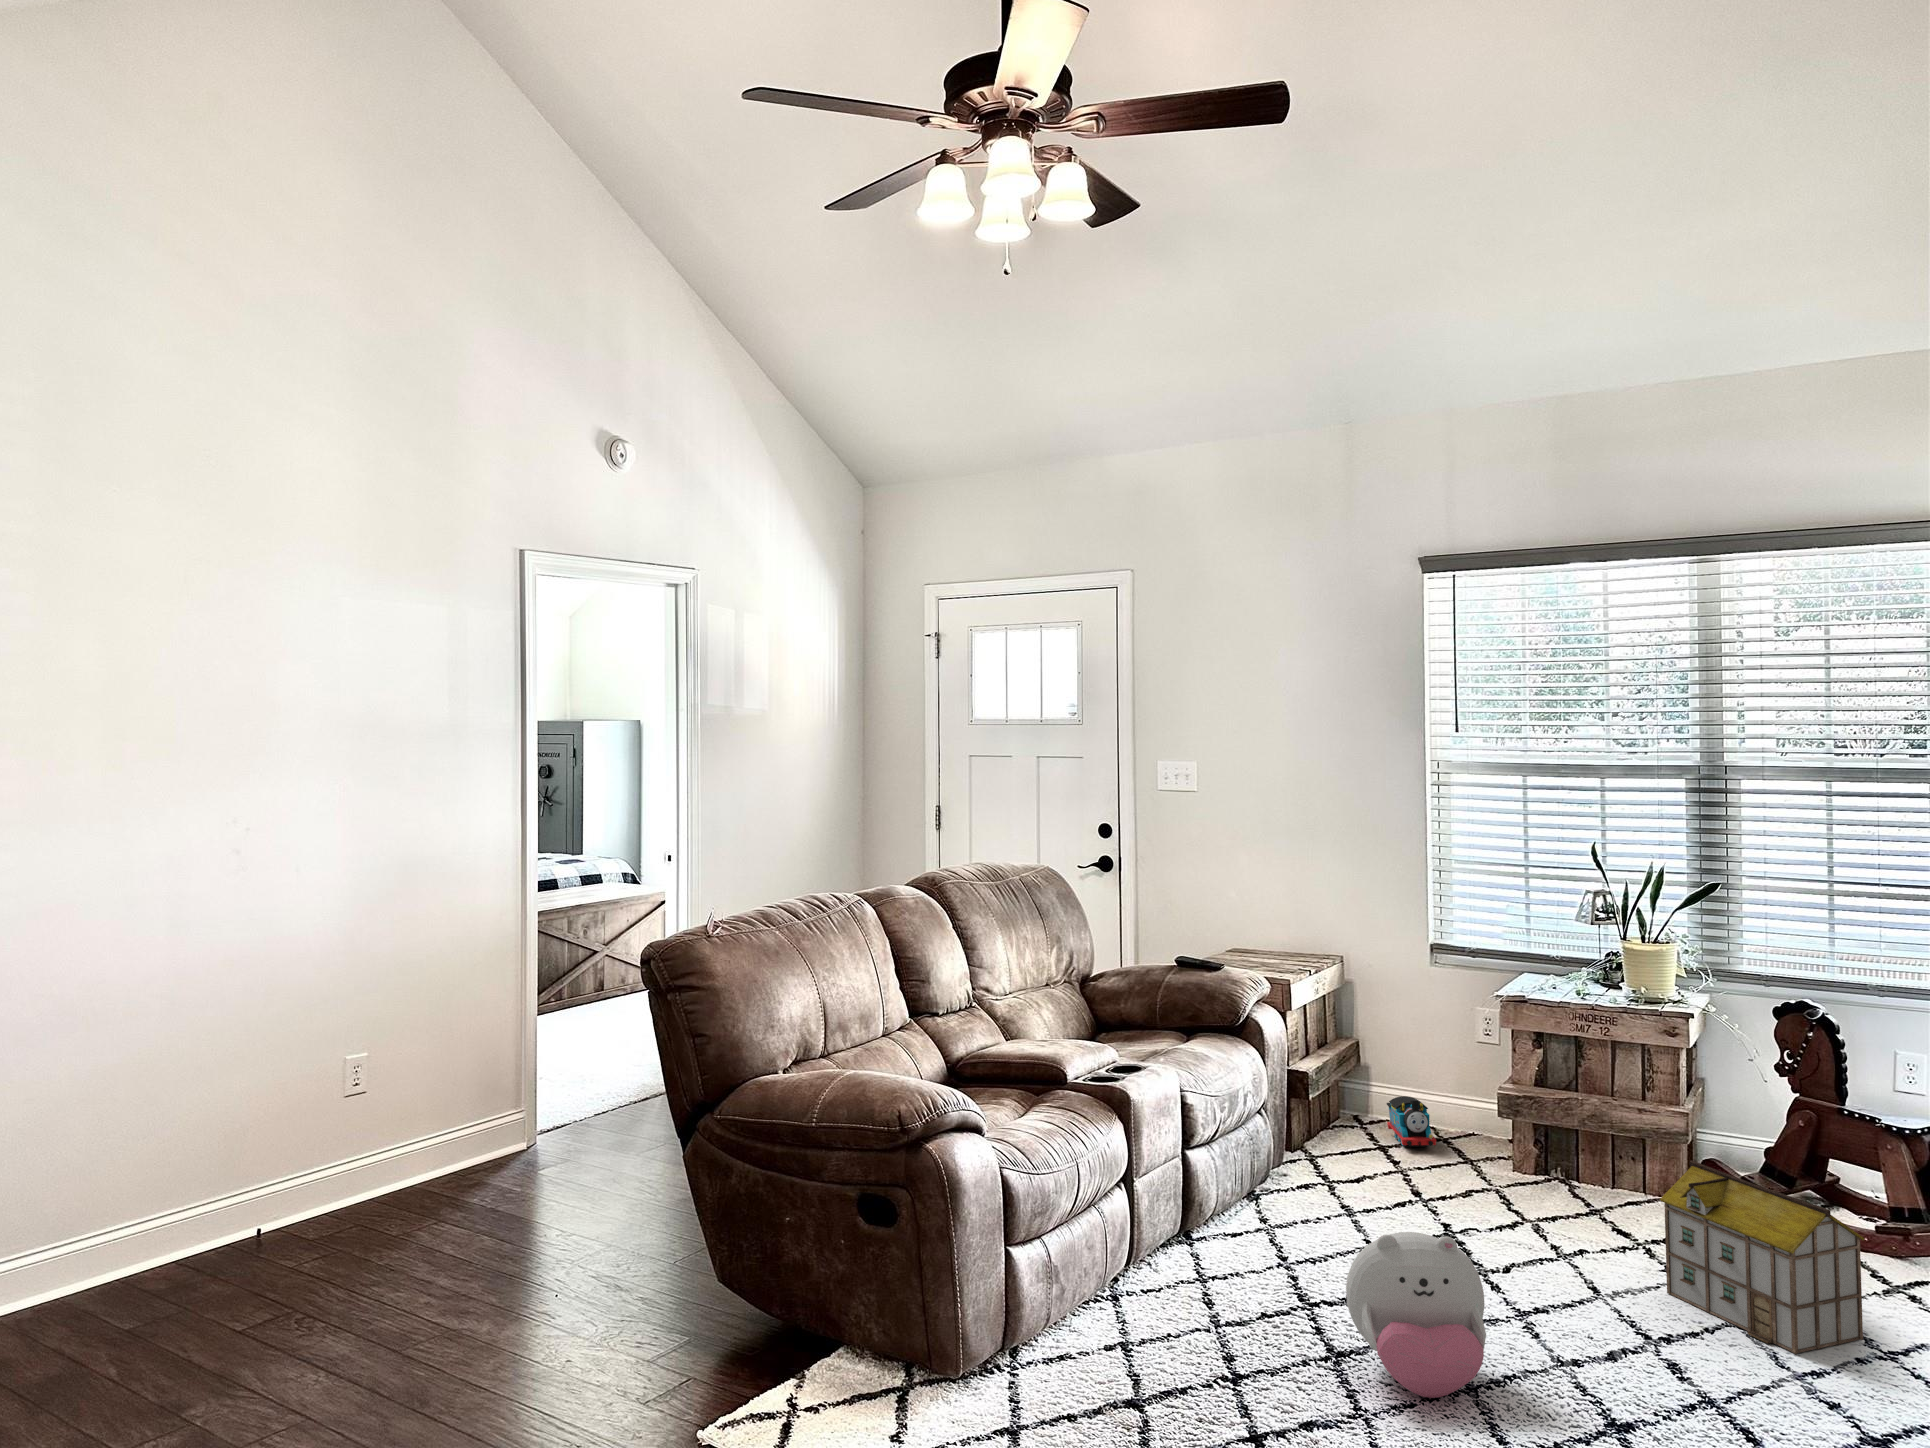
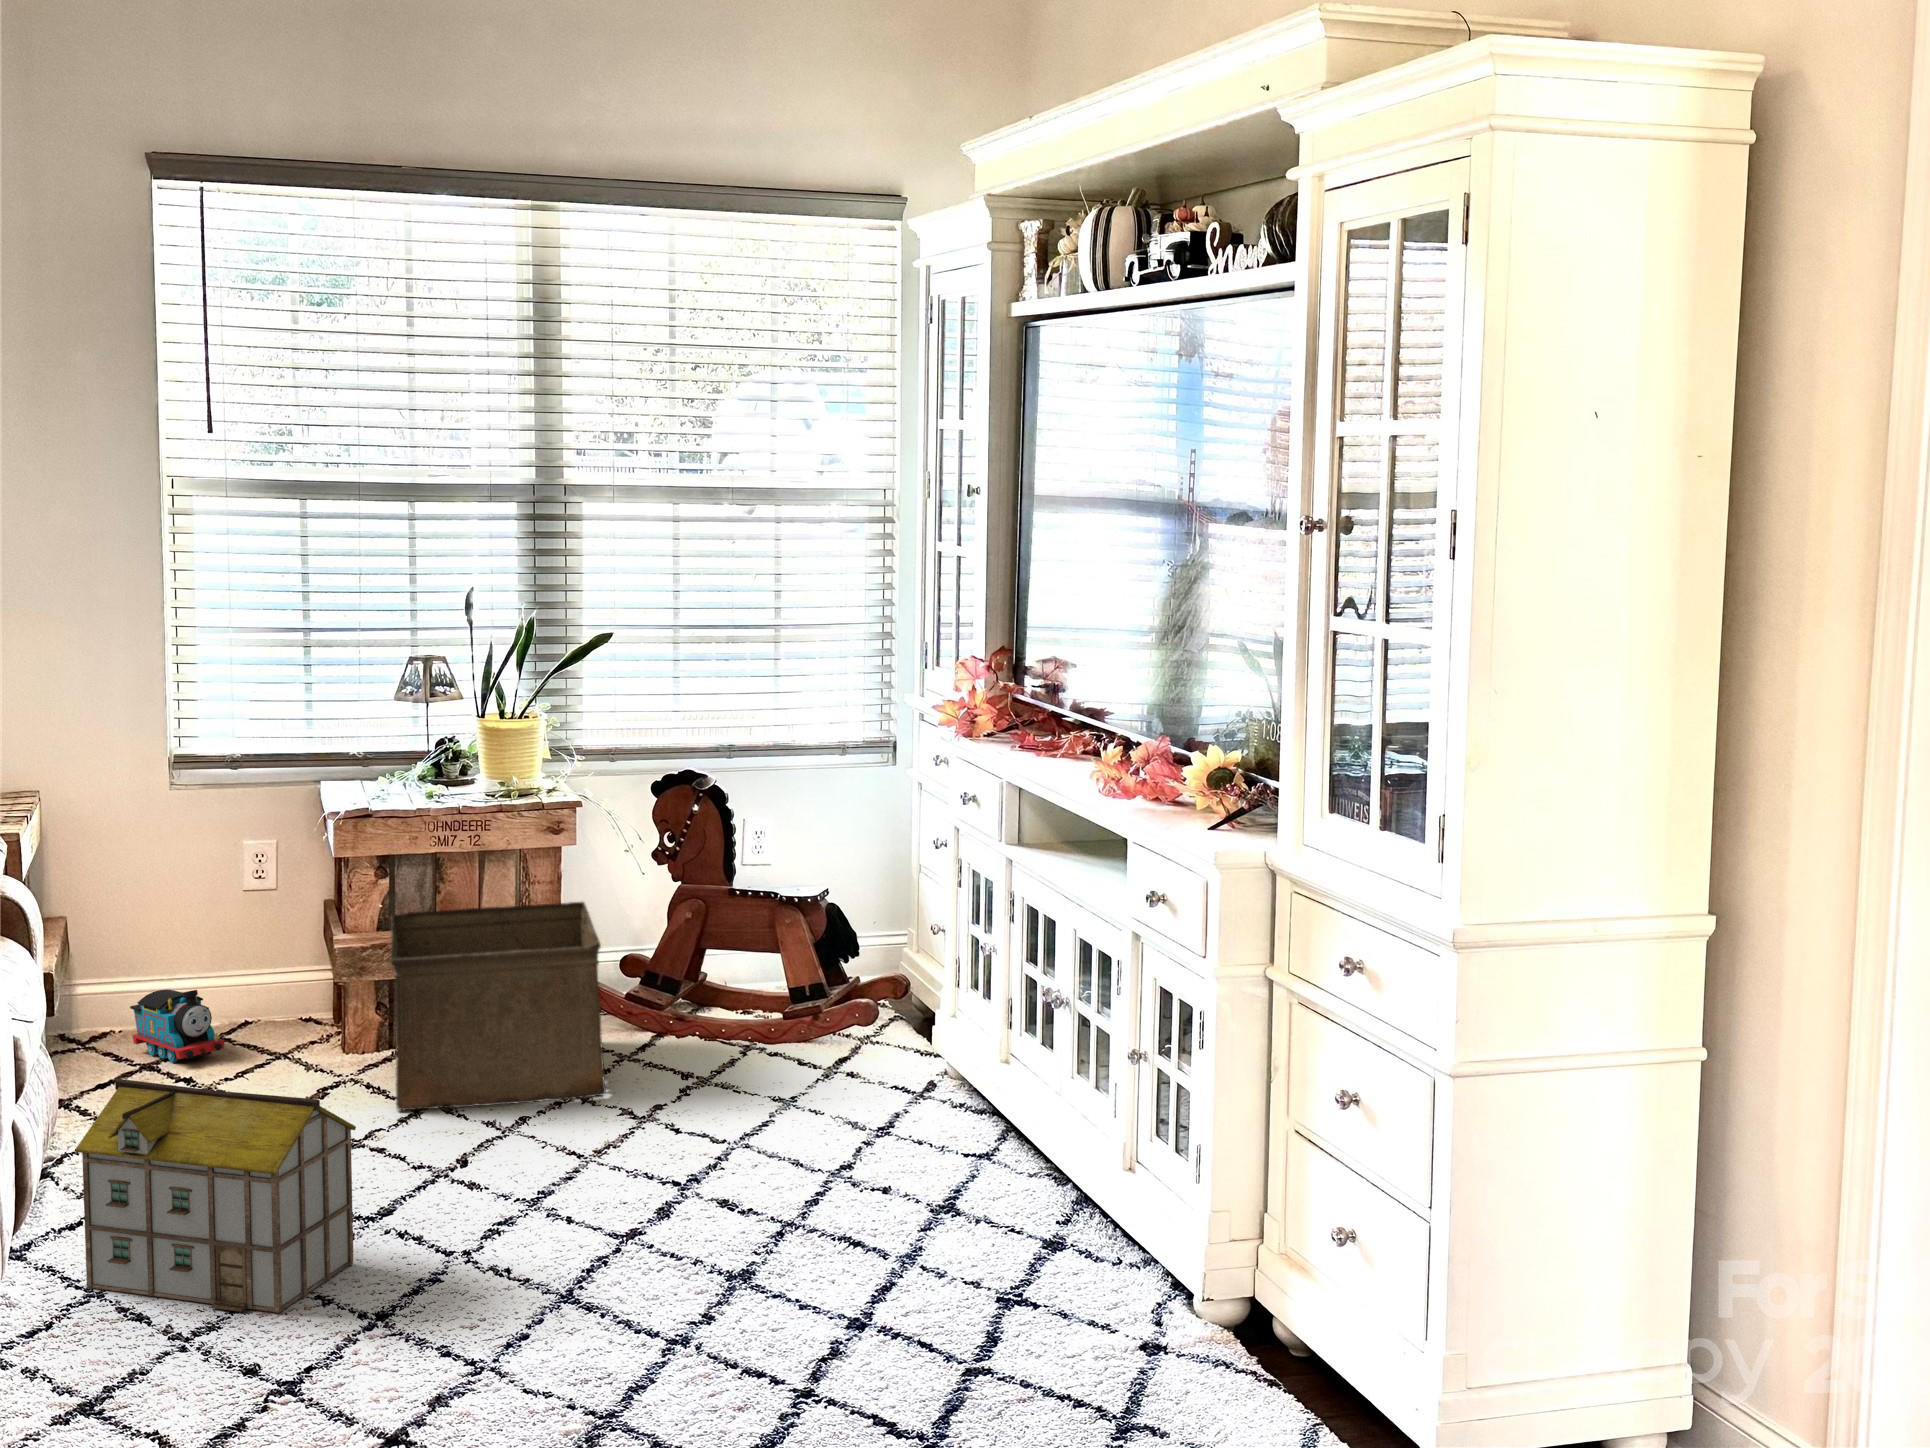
storage bin: none [1495,1076,1699,1254] -> present [391,902,606,1111]
toy house: present [1660,1160,1864,1354] -> present [75,1079,356,1313]
plush toy: present [1346,1232,1486,1398] -> none [393,1115,606,1336]

